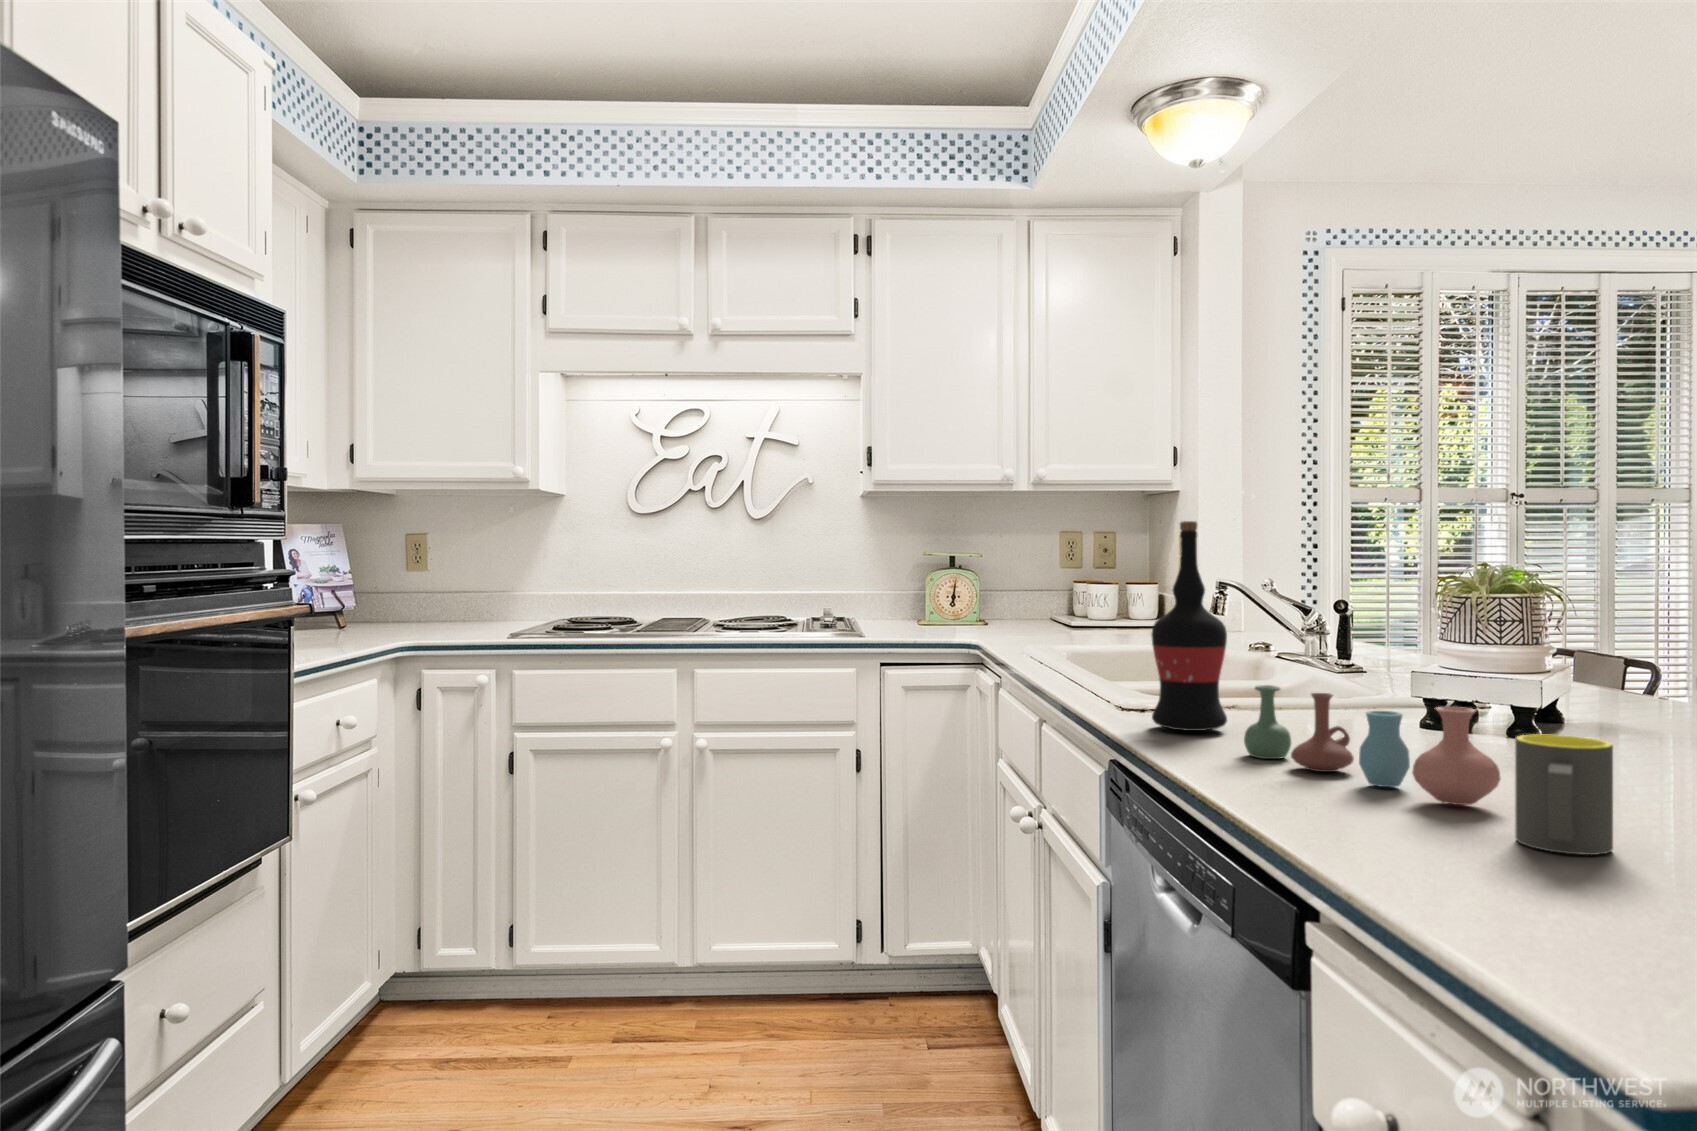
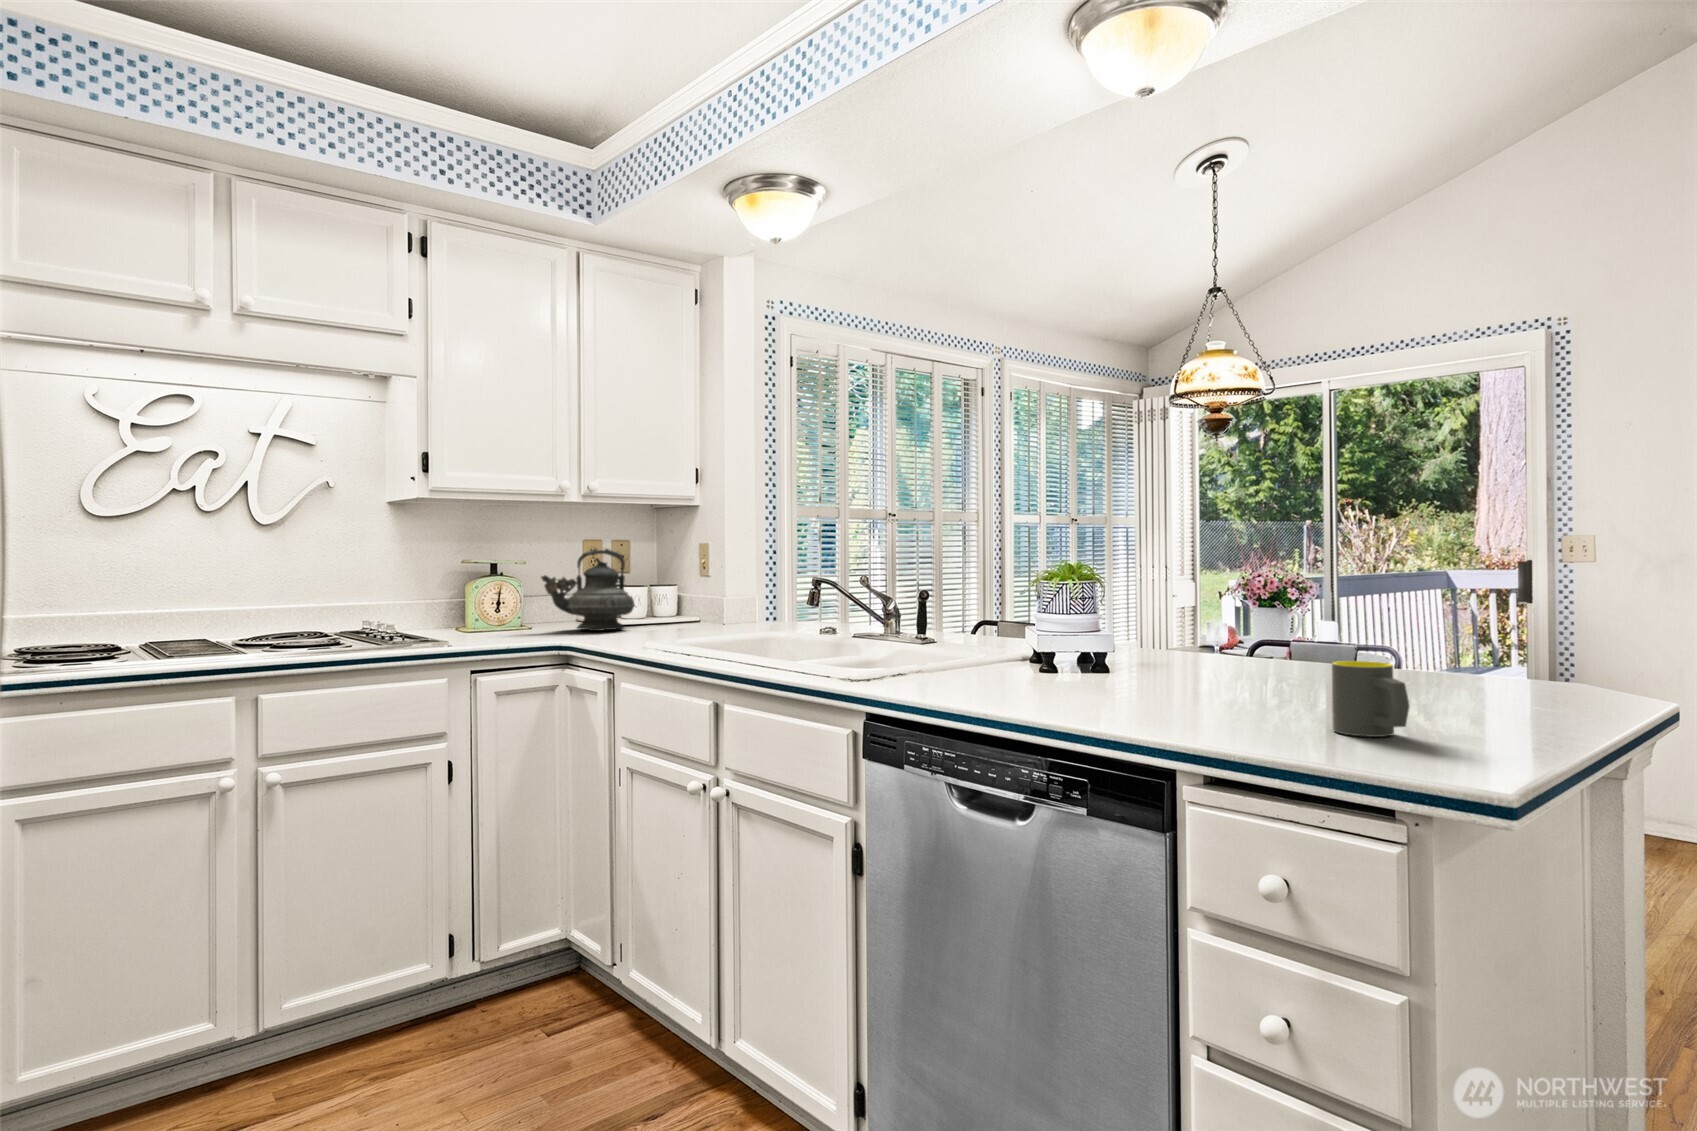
wine bottle: present [1151,521,1227,731] -> none [927,522,989,693]
teapot: none [987,542,1088,633] -> present [541,549,635,631]
vase: present [1244,685,1501,805] -> none [1046,649,1279,718]

